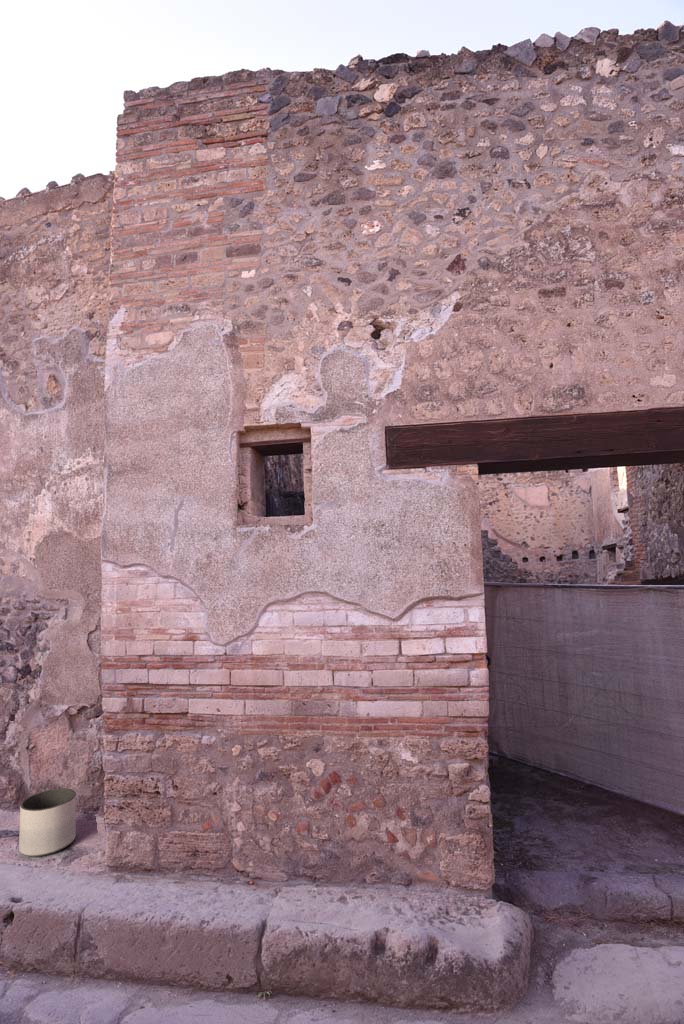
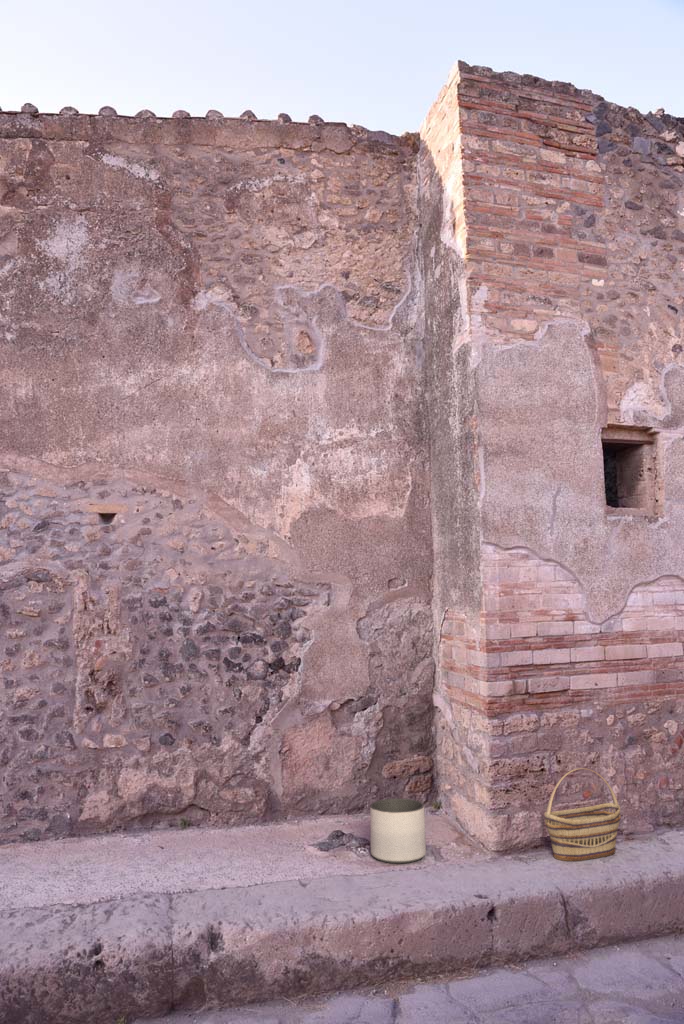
basket: none [121,801,211,906] -> present [544,768,620,861]

